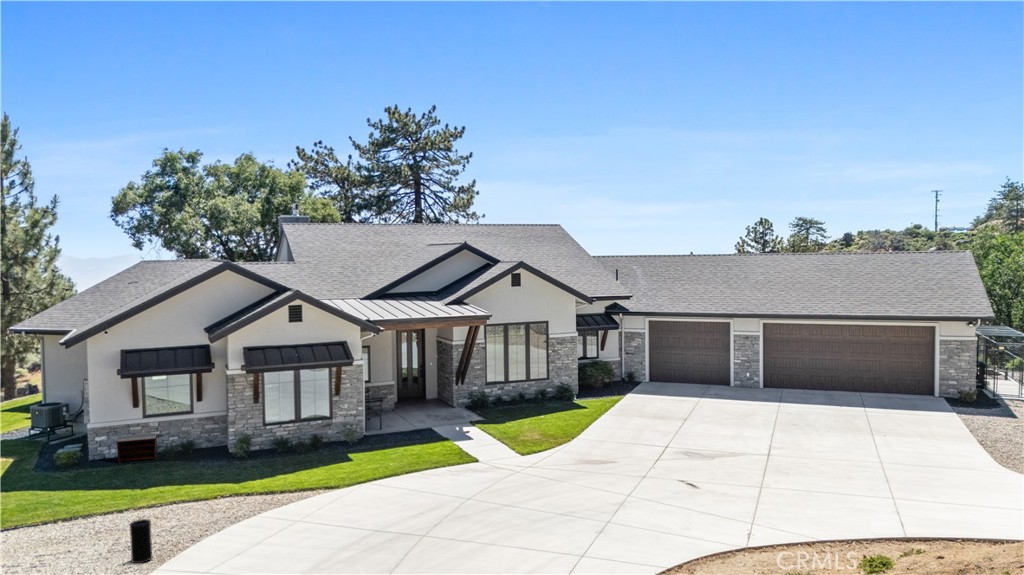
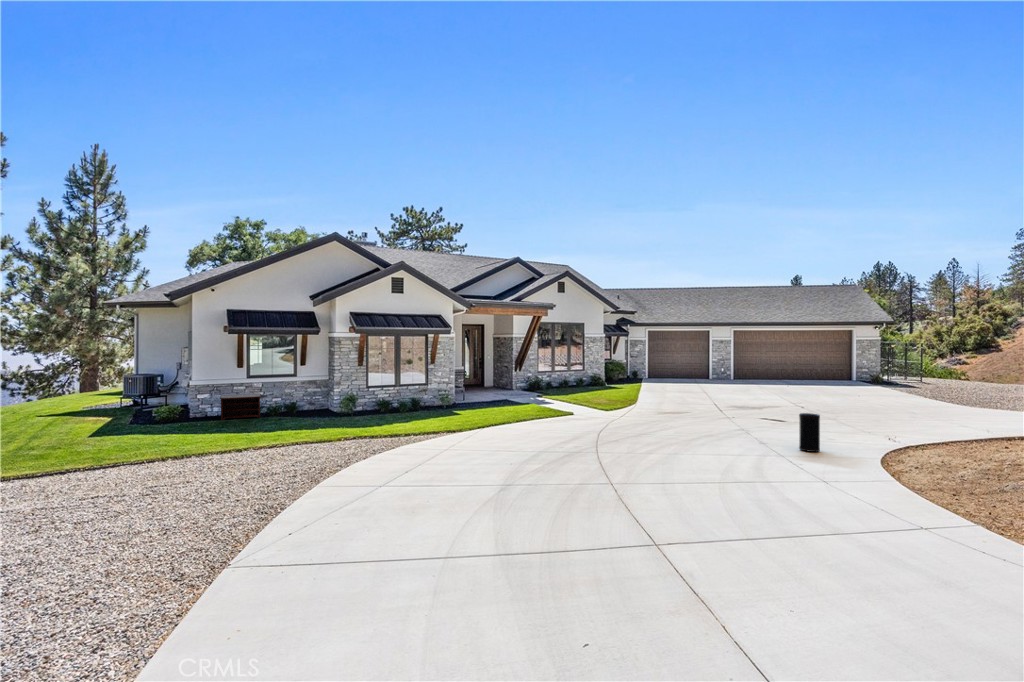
trash can: present [130,519,152,563] -> present [799,413,820,452]

